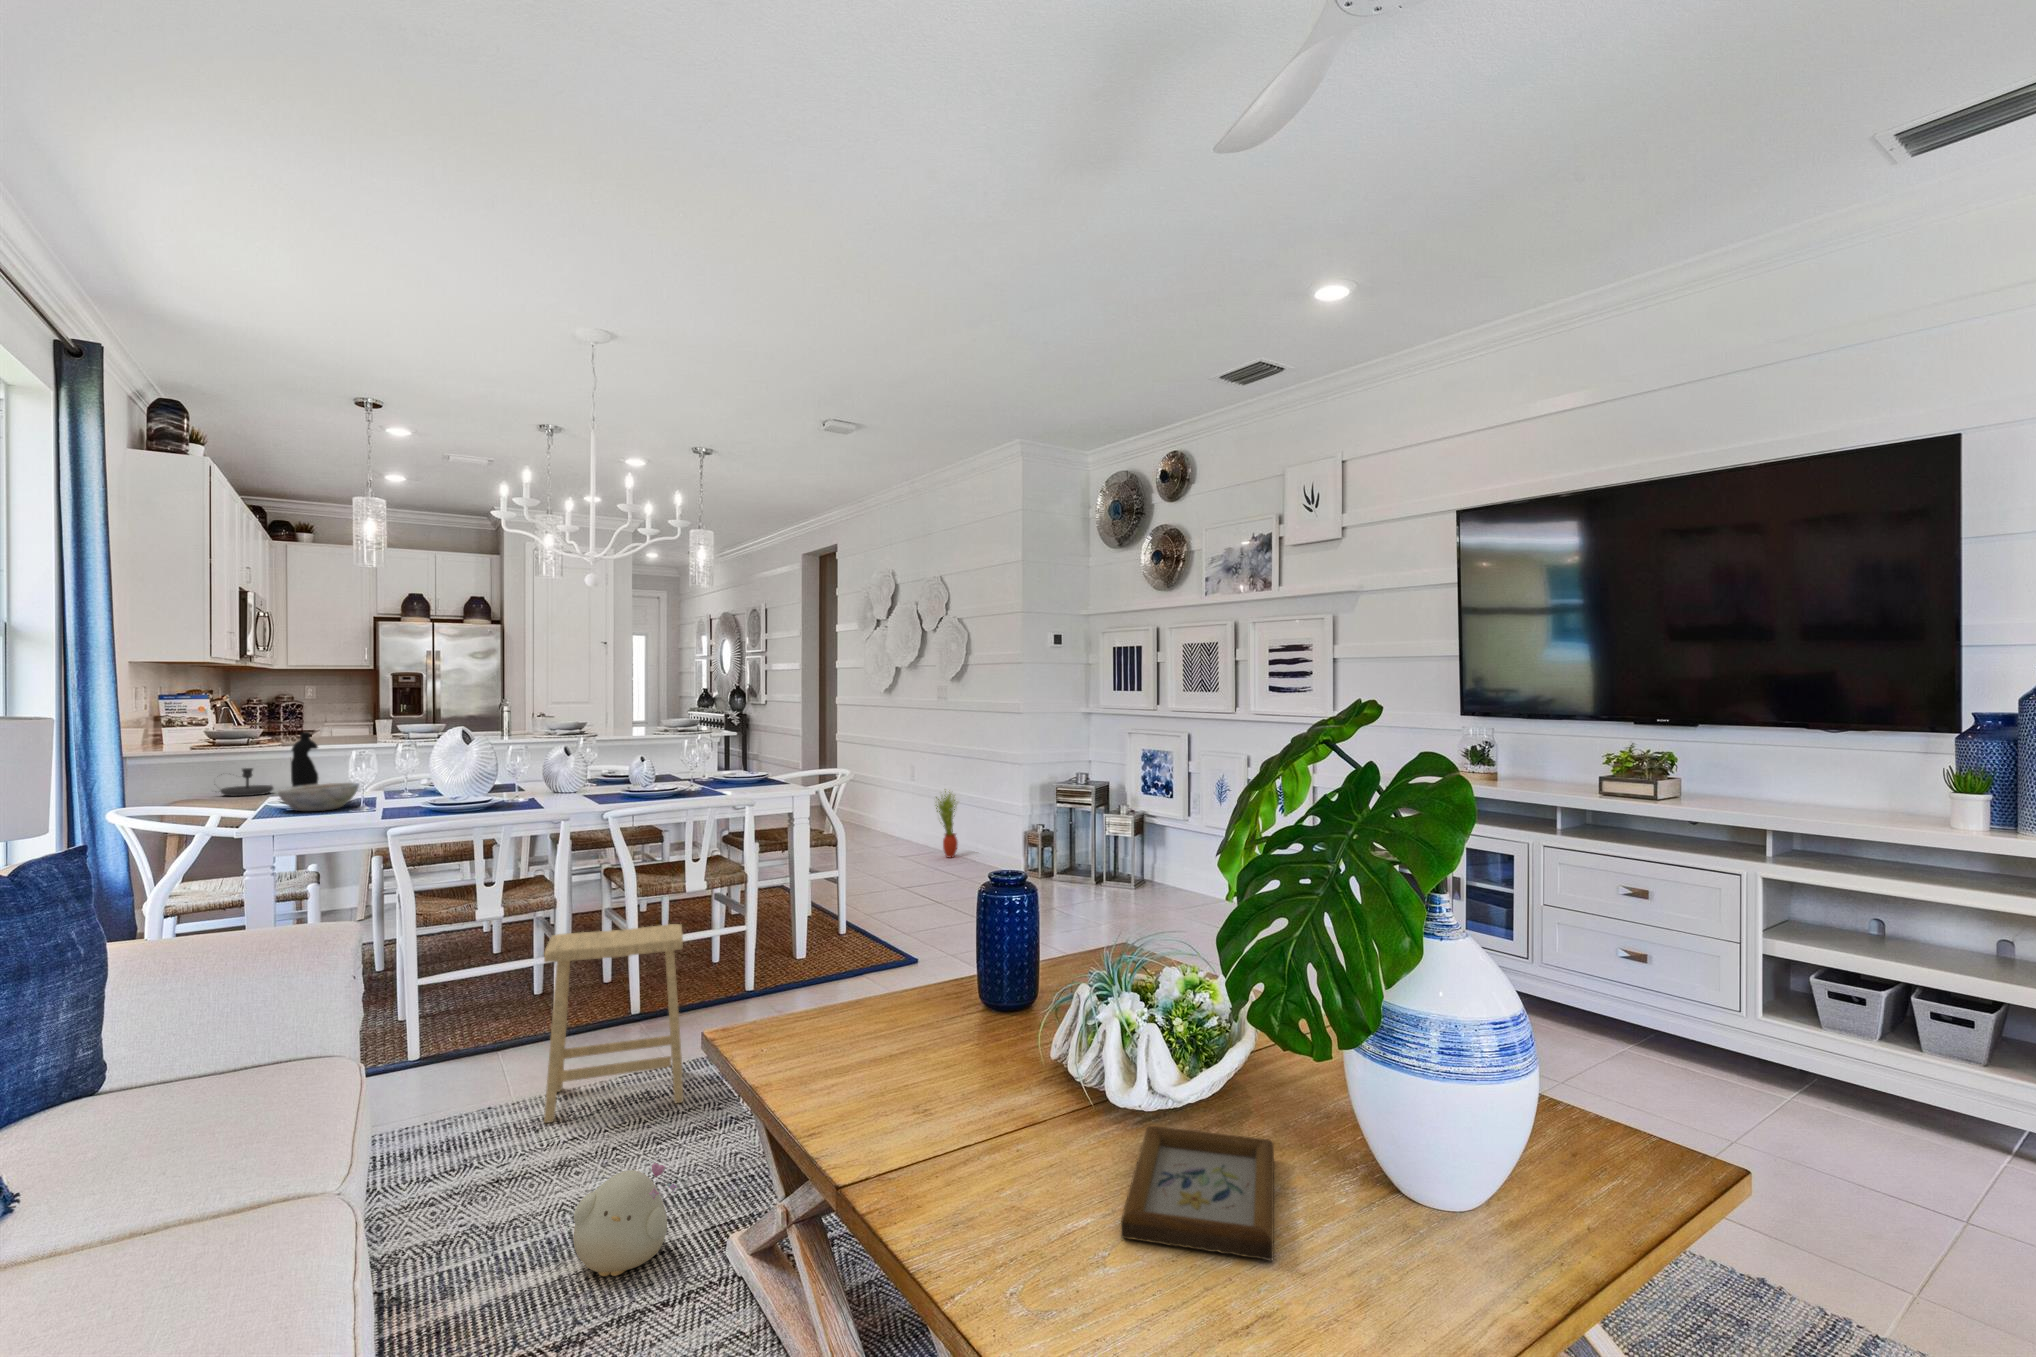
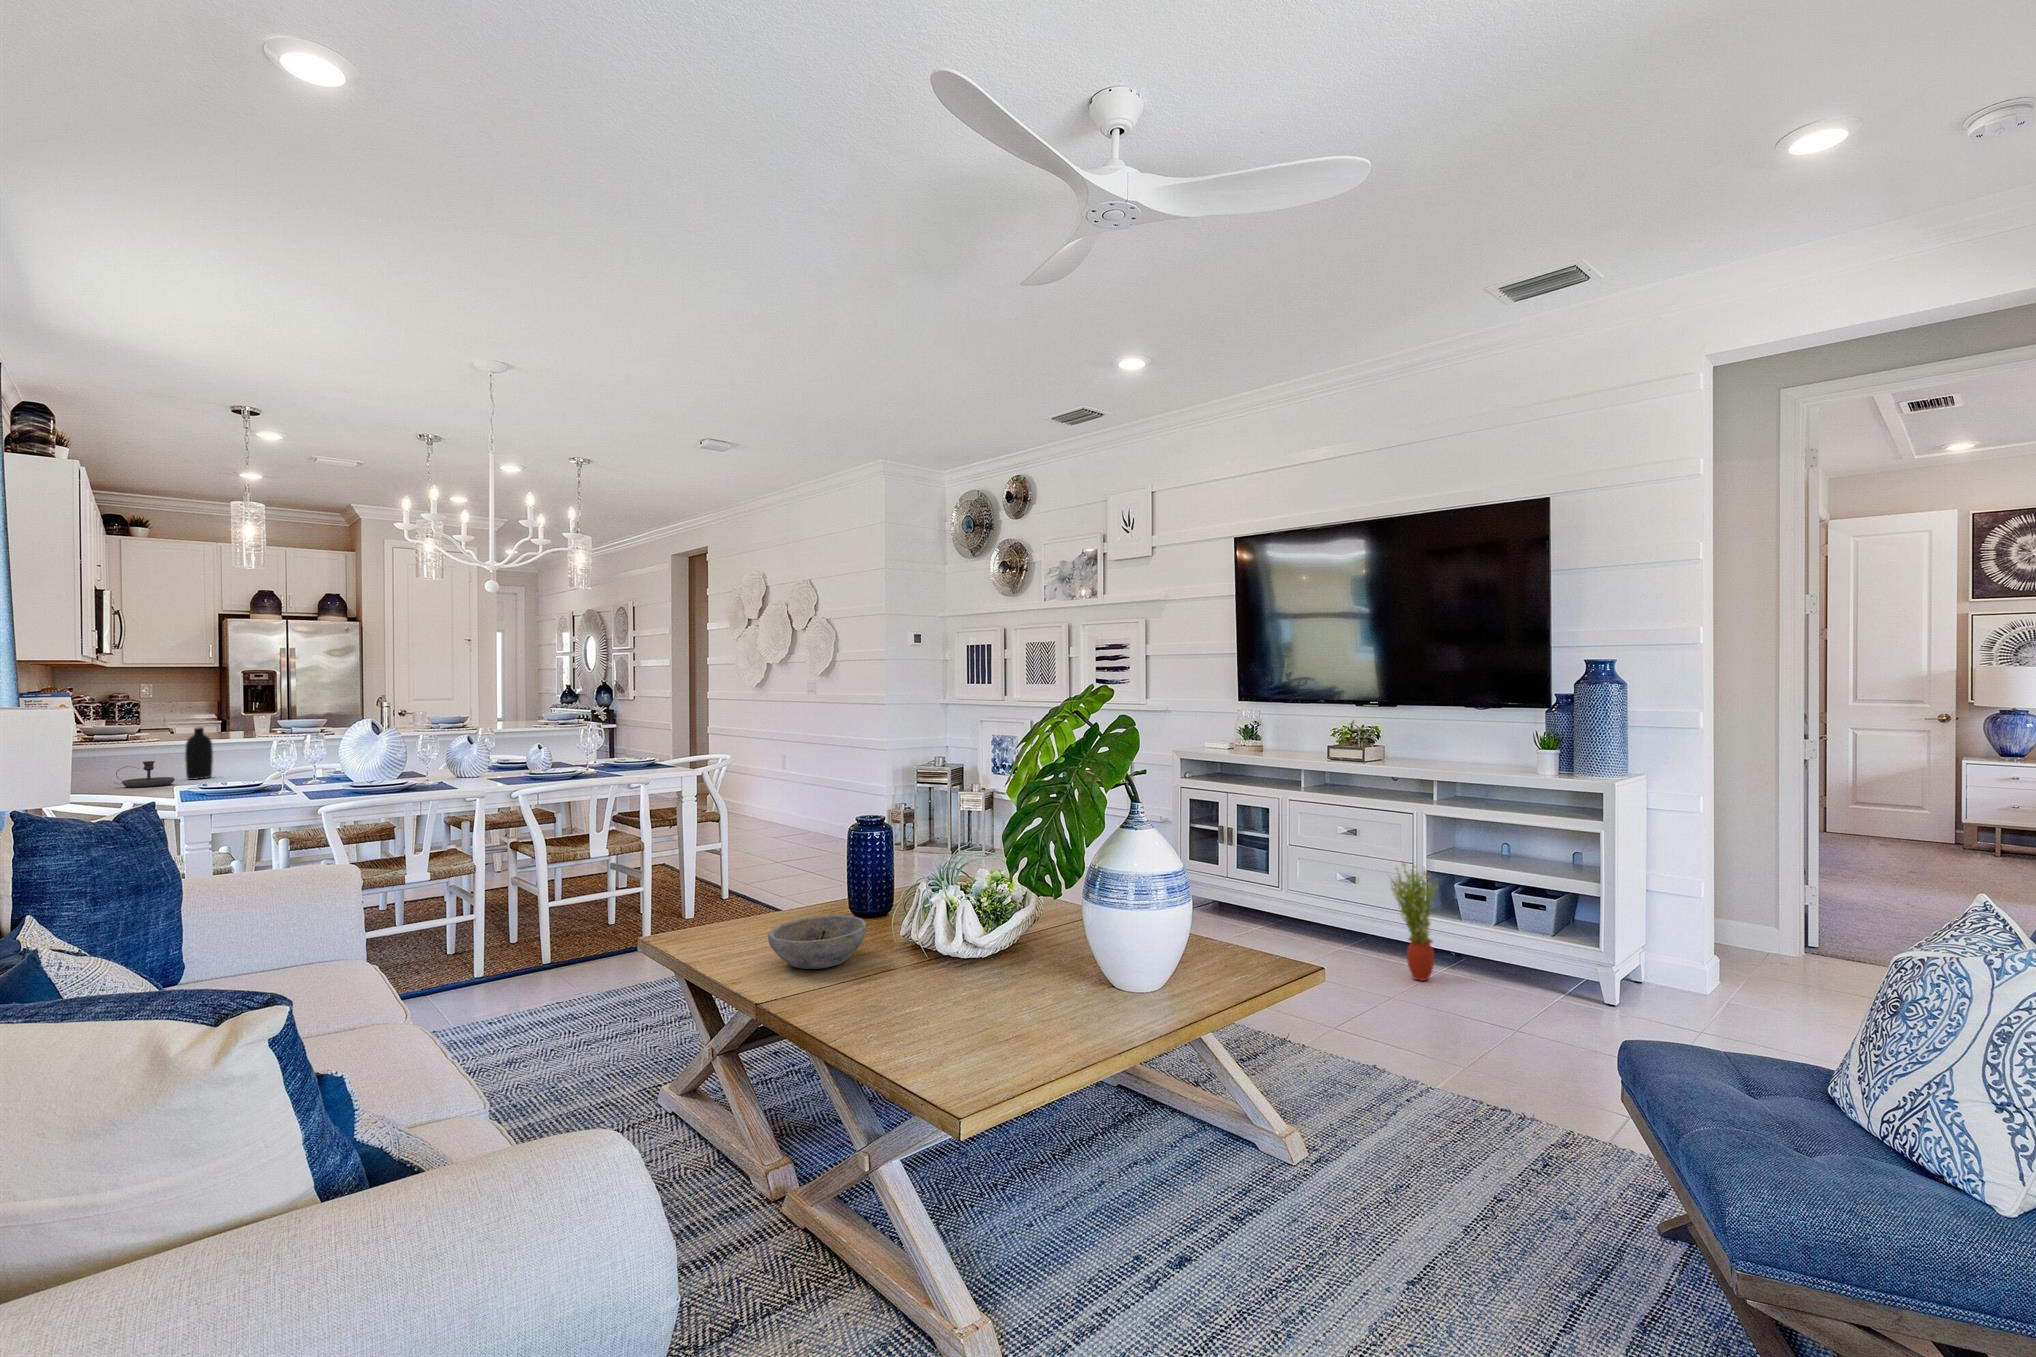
bowl: present [278,783,359,811] -> present [768,915,866,969]
potted plant: present [935,789,958,857] -> present [1391,863,1438,981]
footstool: present [544,924,684,1123] -> none [486,878,605,1039]
picture frame: present [1121,1126,1274,1260] -> none [938,959,1038,1011]
plush toy: present [573,1163,677,1276] -> none [542,1037,621,1119]

